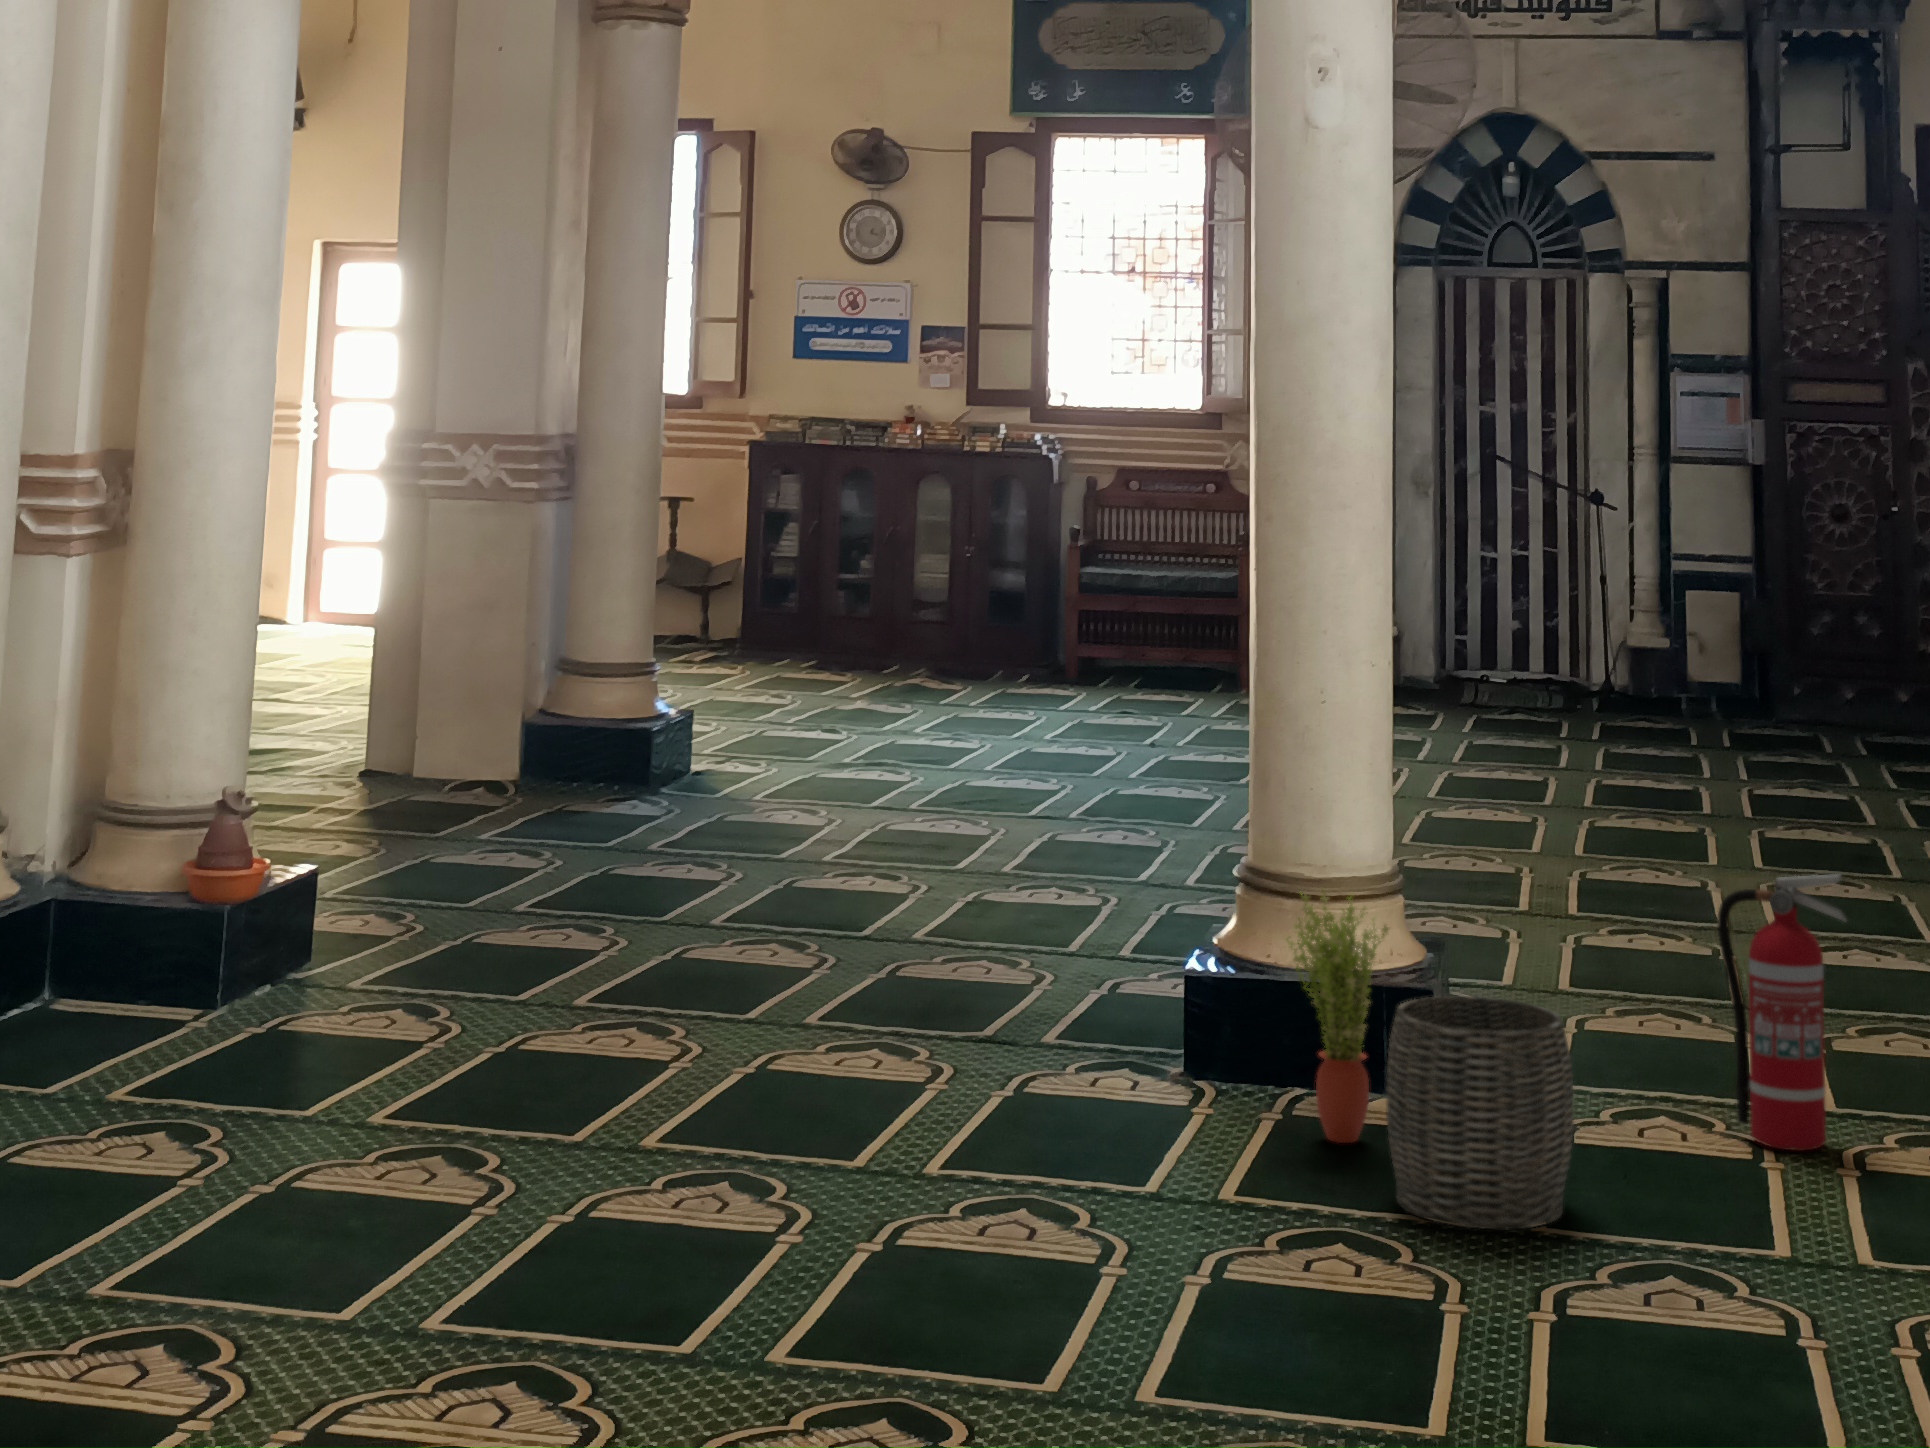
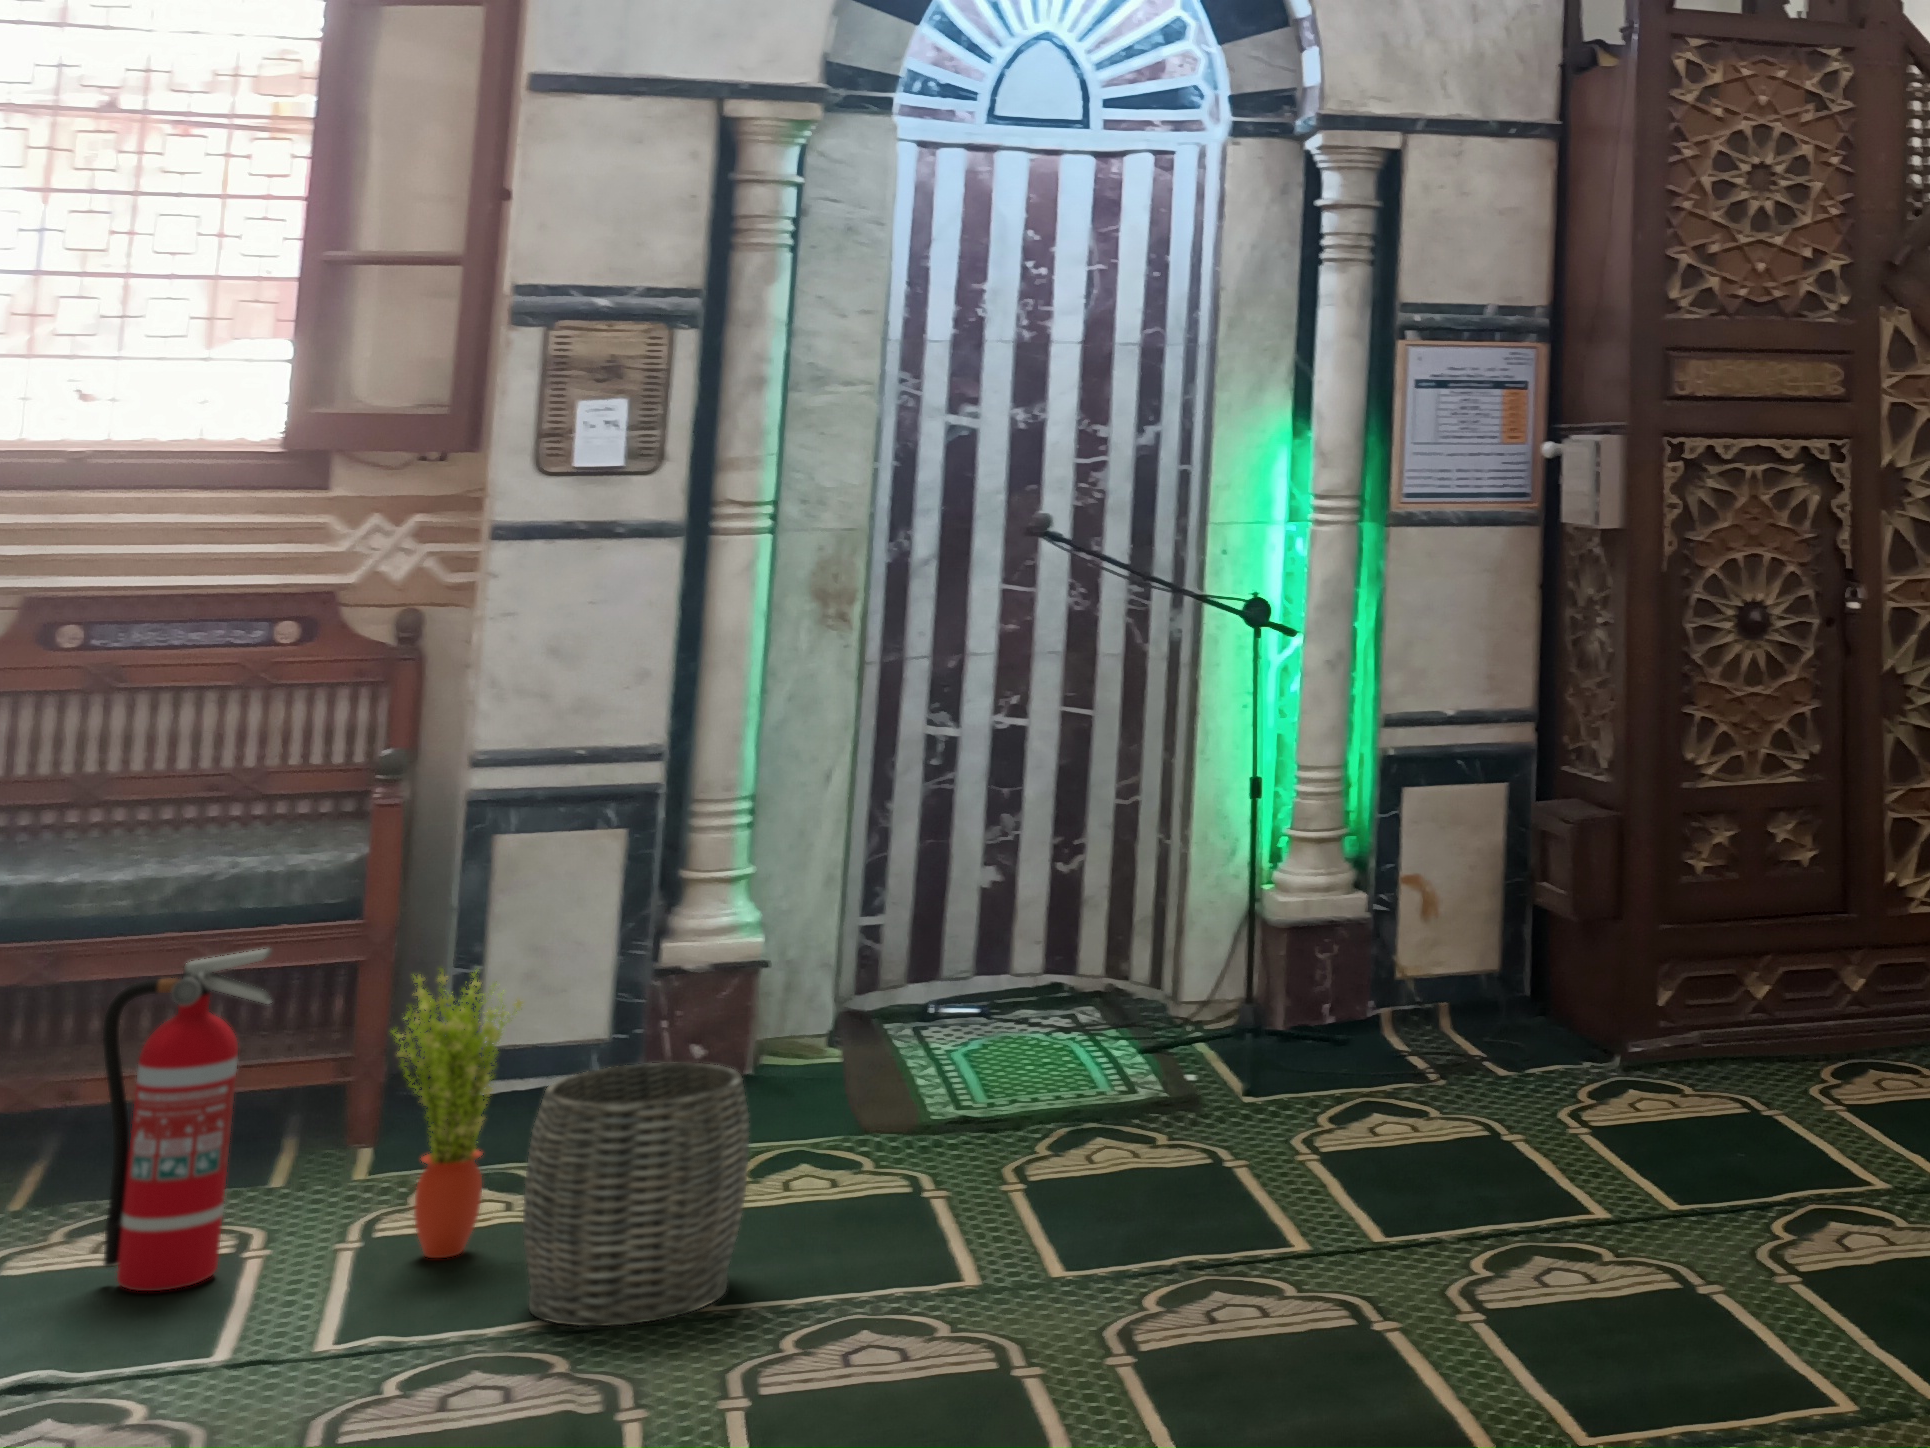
fire extinguisher: present [1718,874,1846,1151] -> present [103,949,271,1291]

